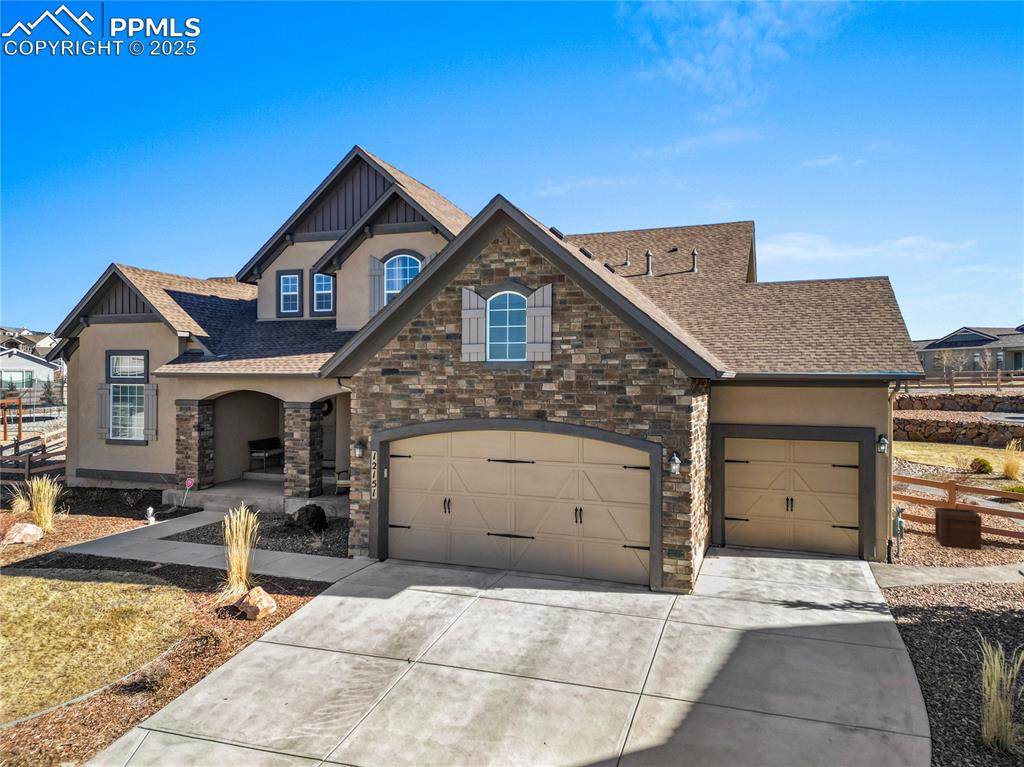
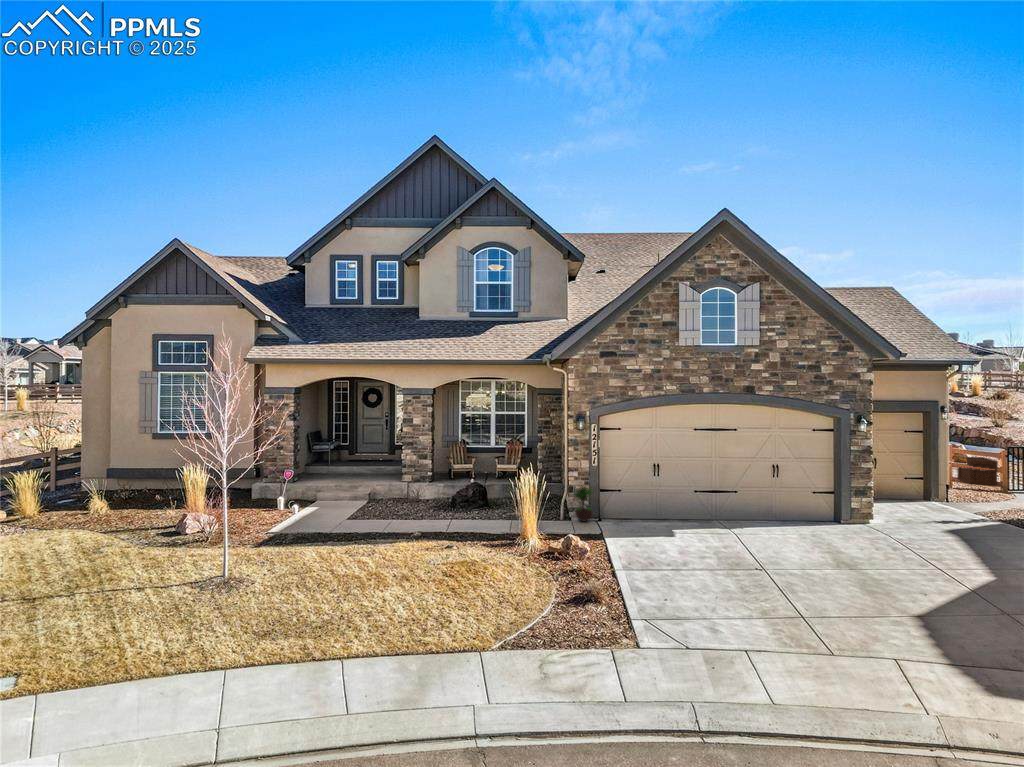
potted tree: none [337,517,368,562] -> present [574,485,593,521]

